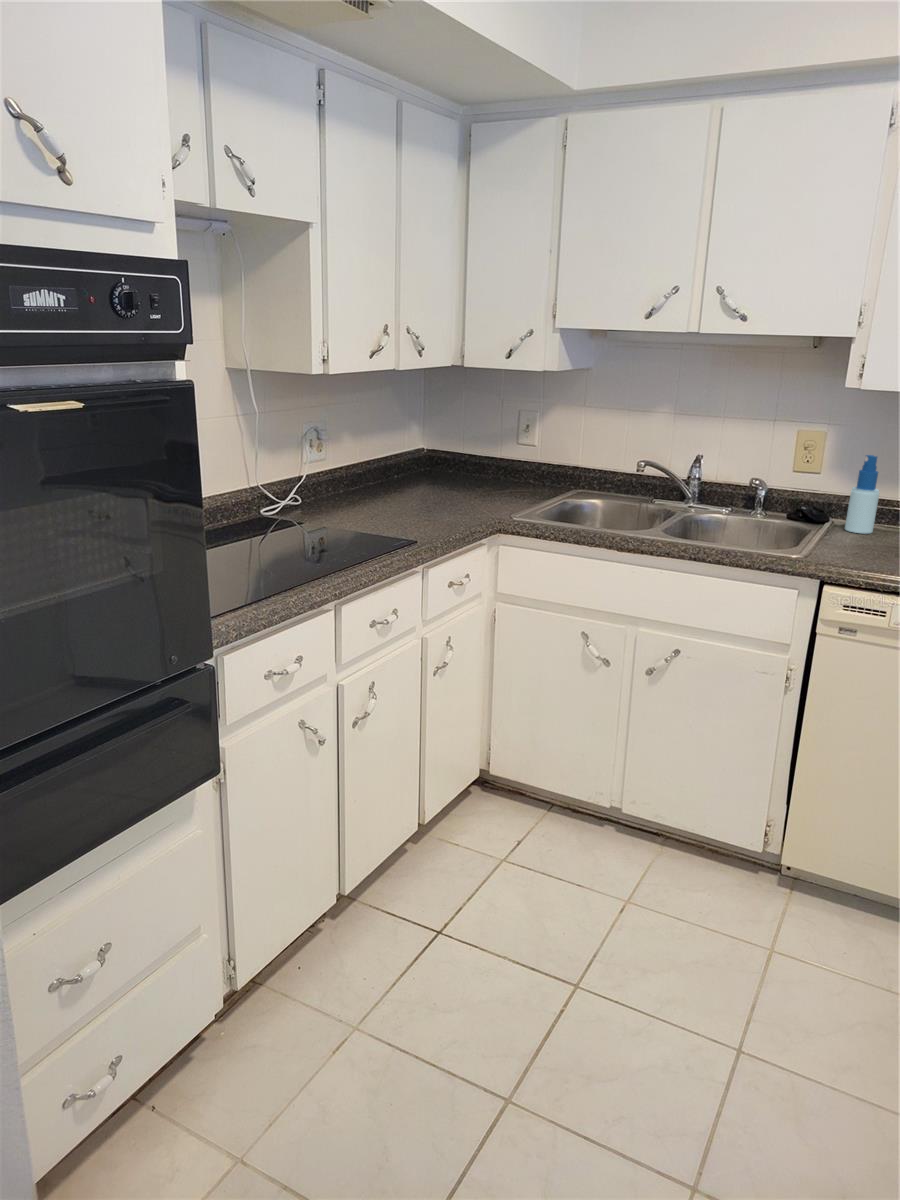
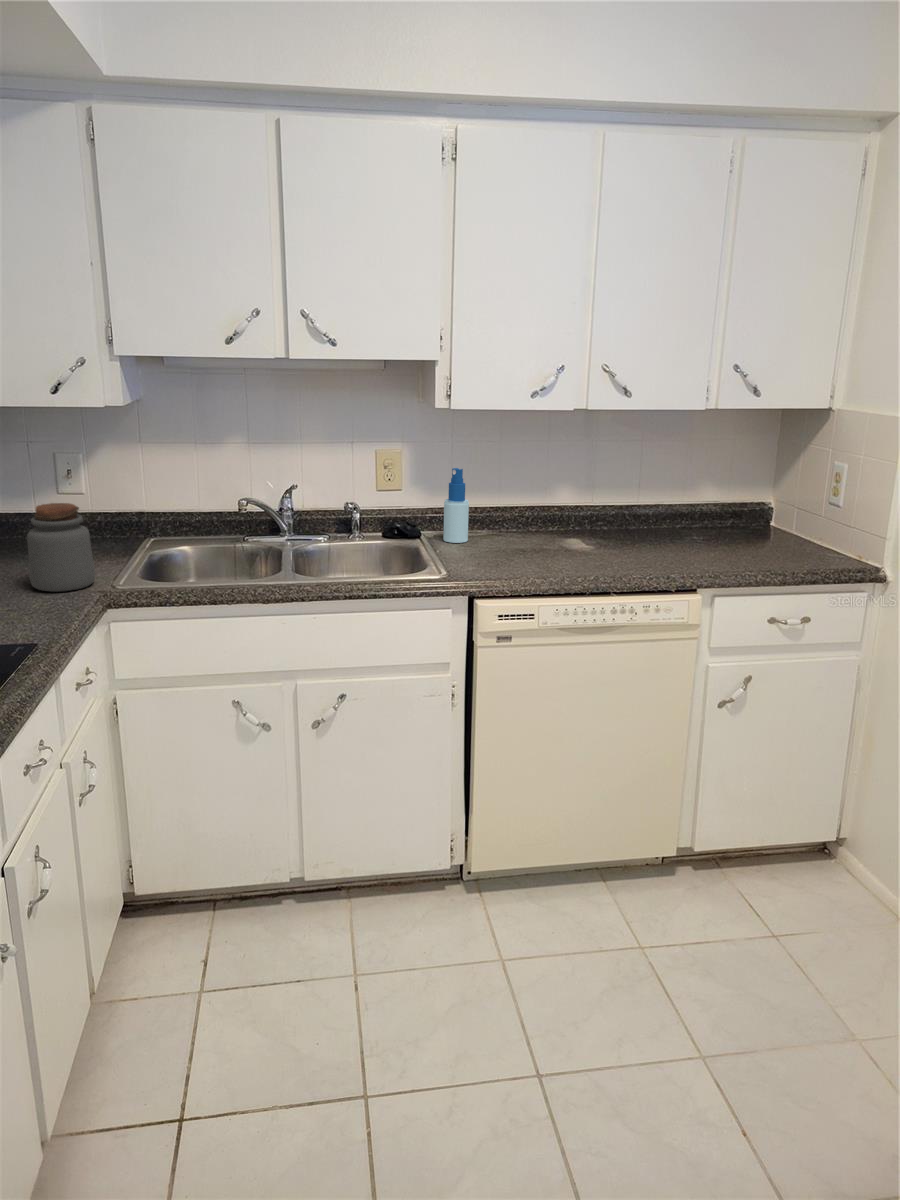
jar: none [453,444,501,514] -> present [27,503,95,592]

